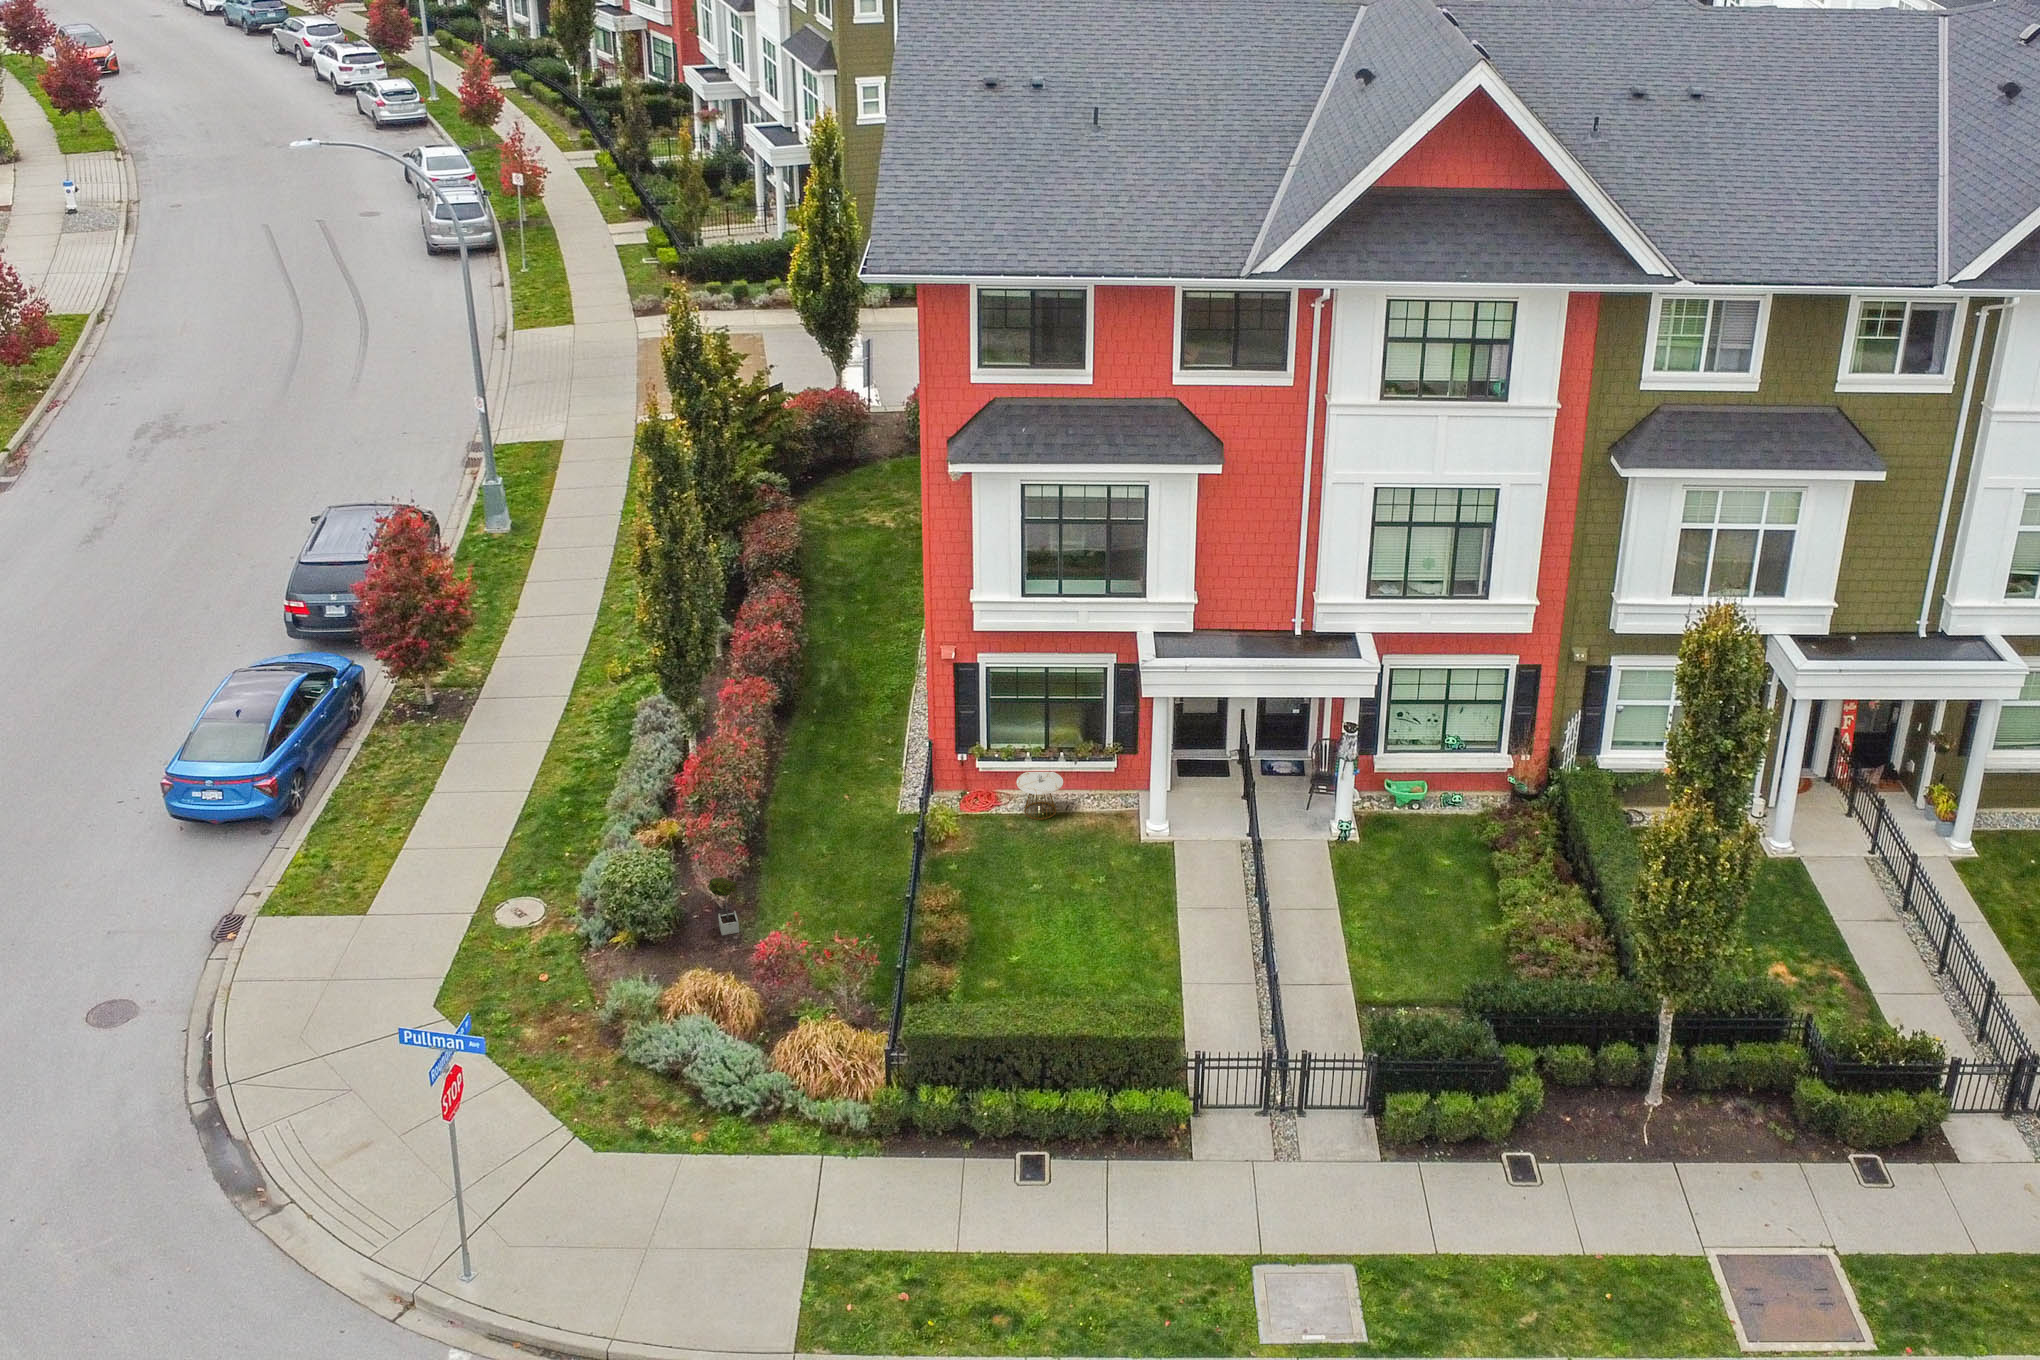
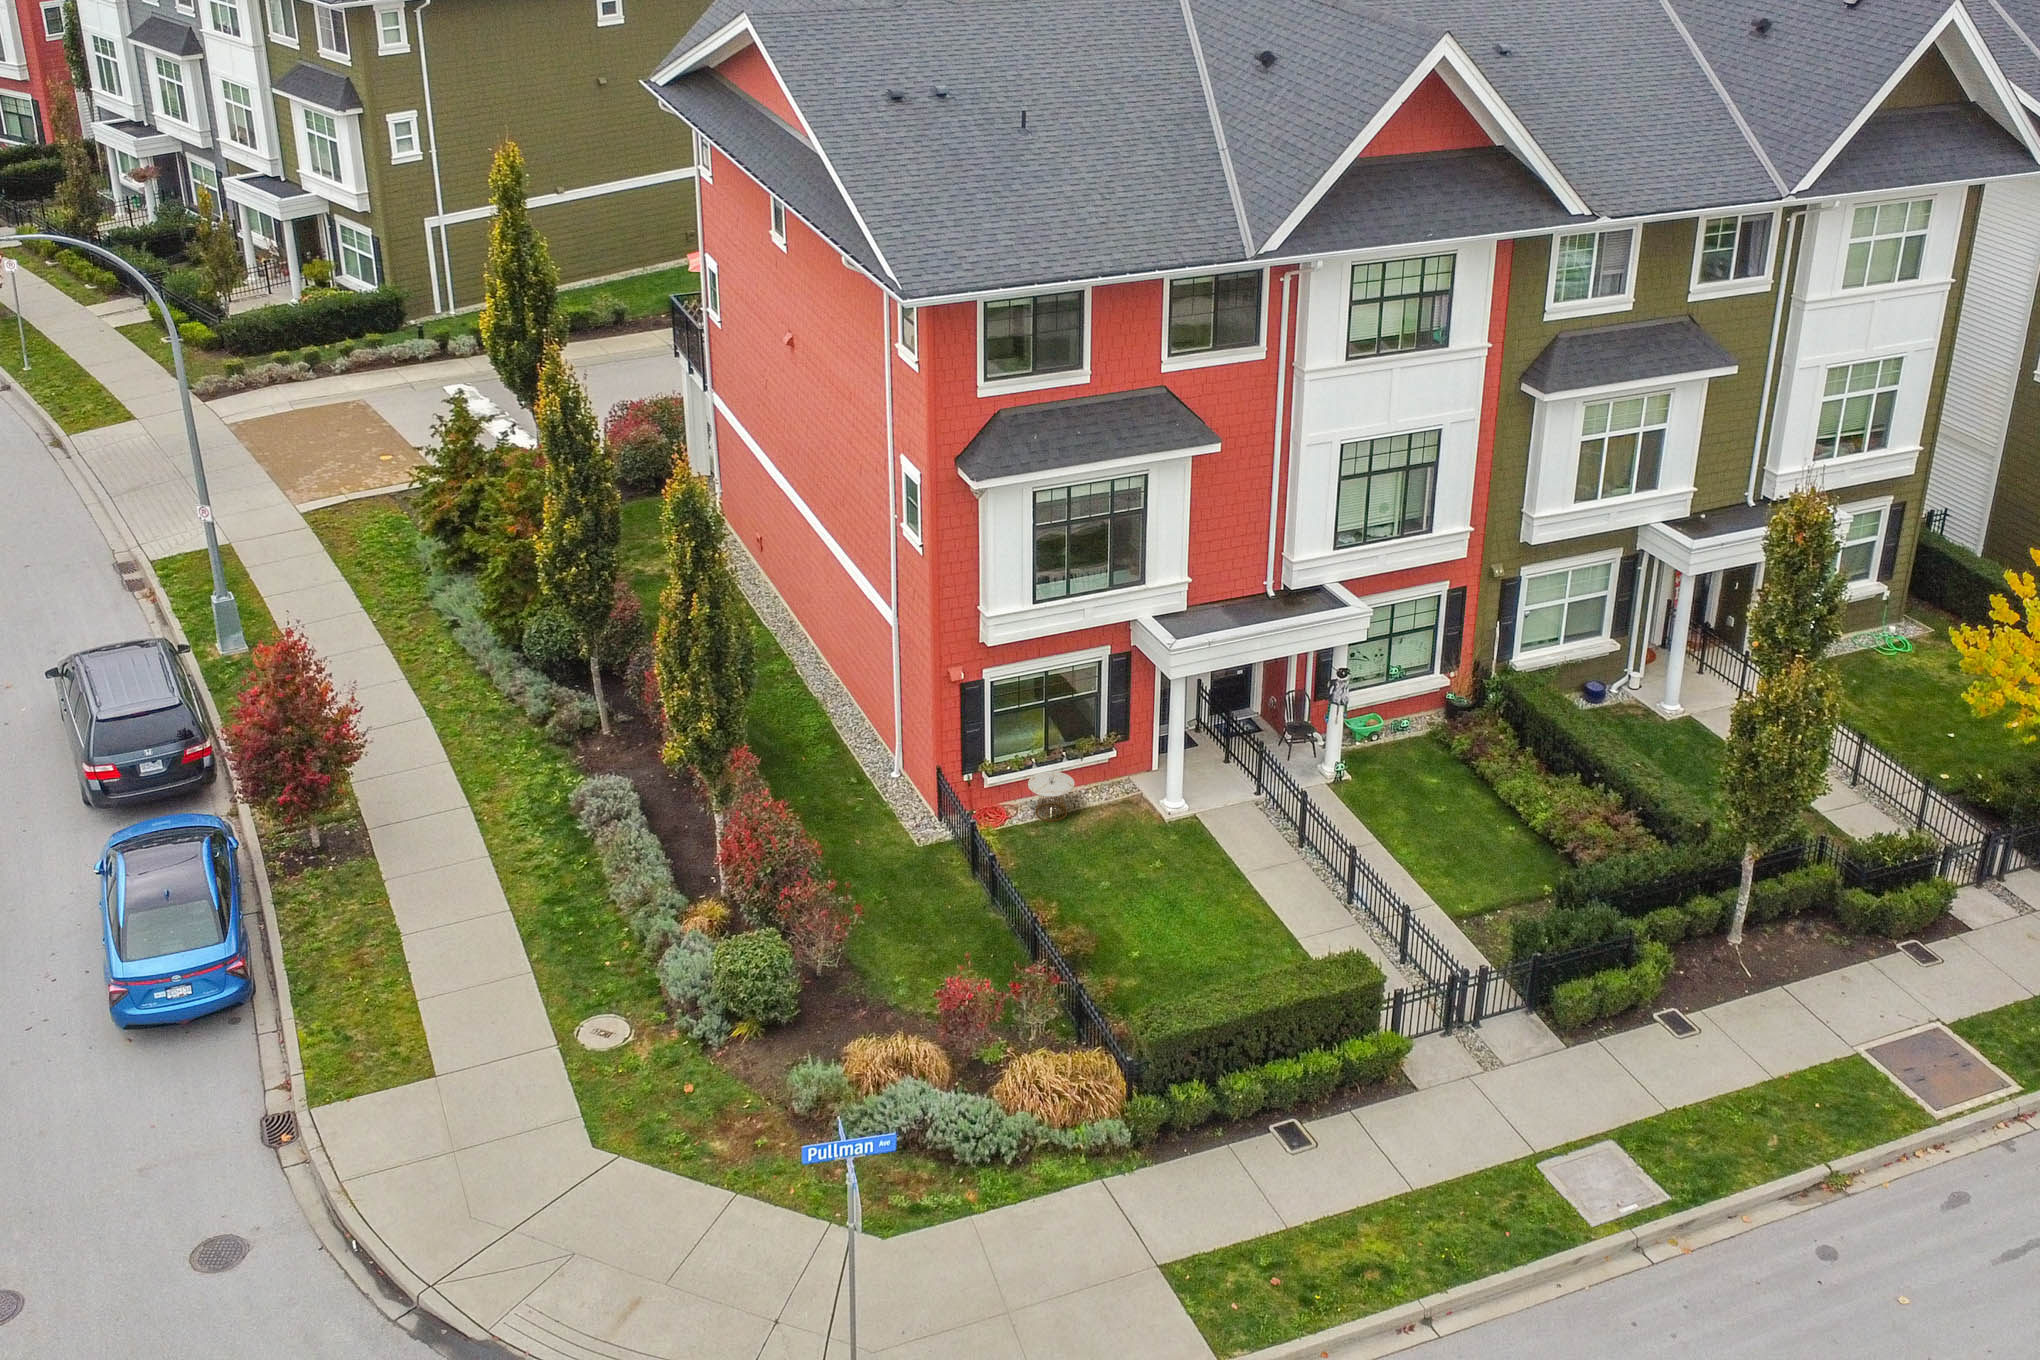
potted tree: present [709,877,739,935] -> none [822,943,855,1002]

